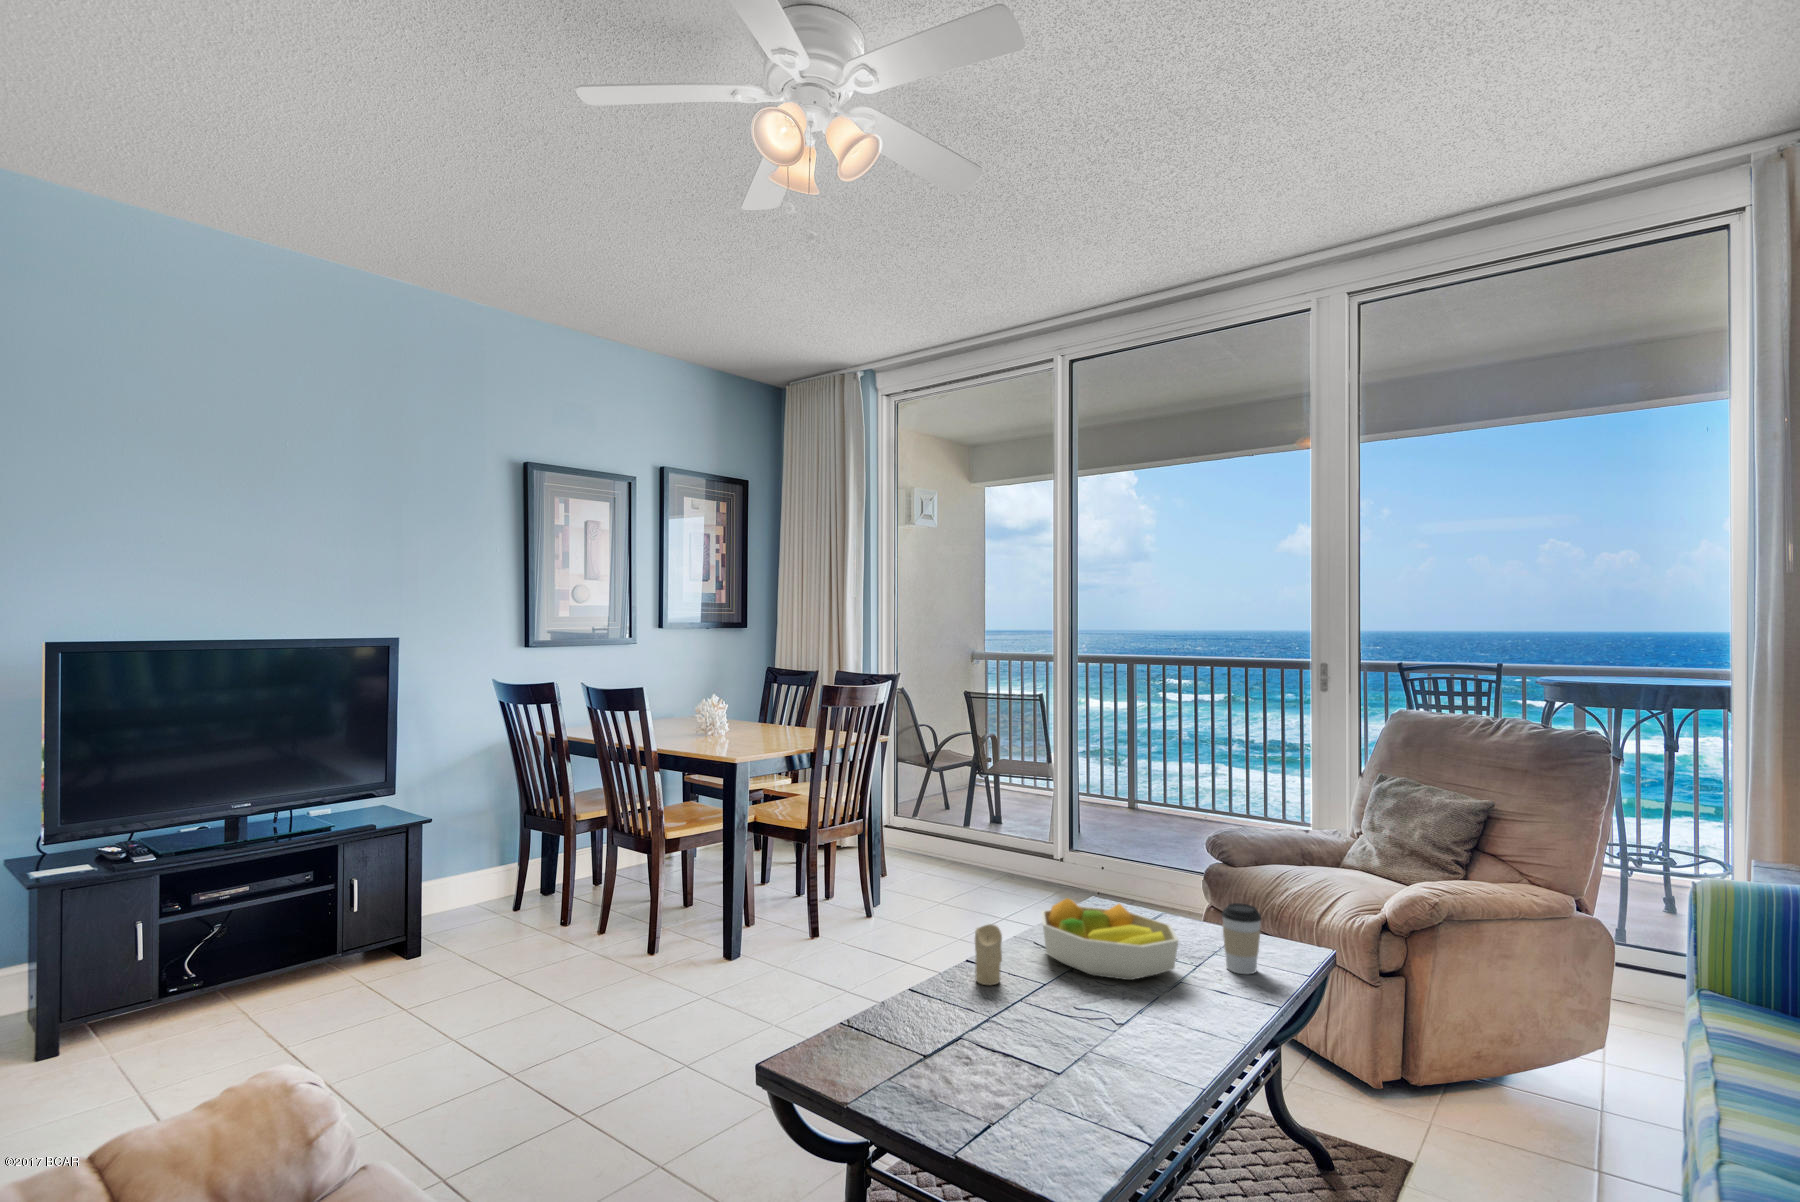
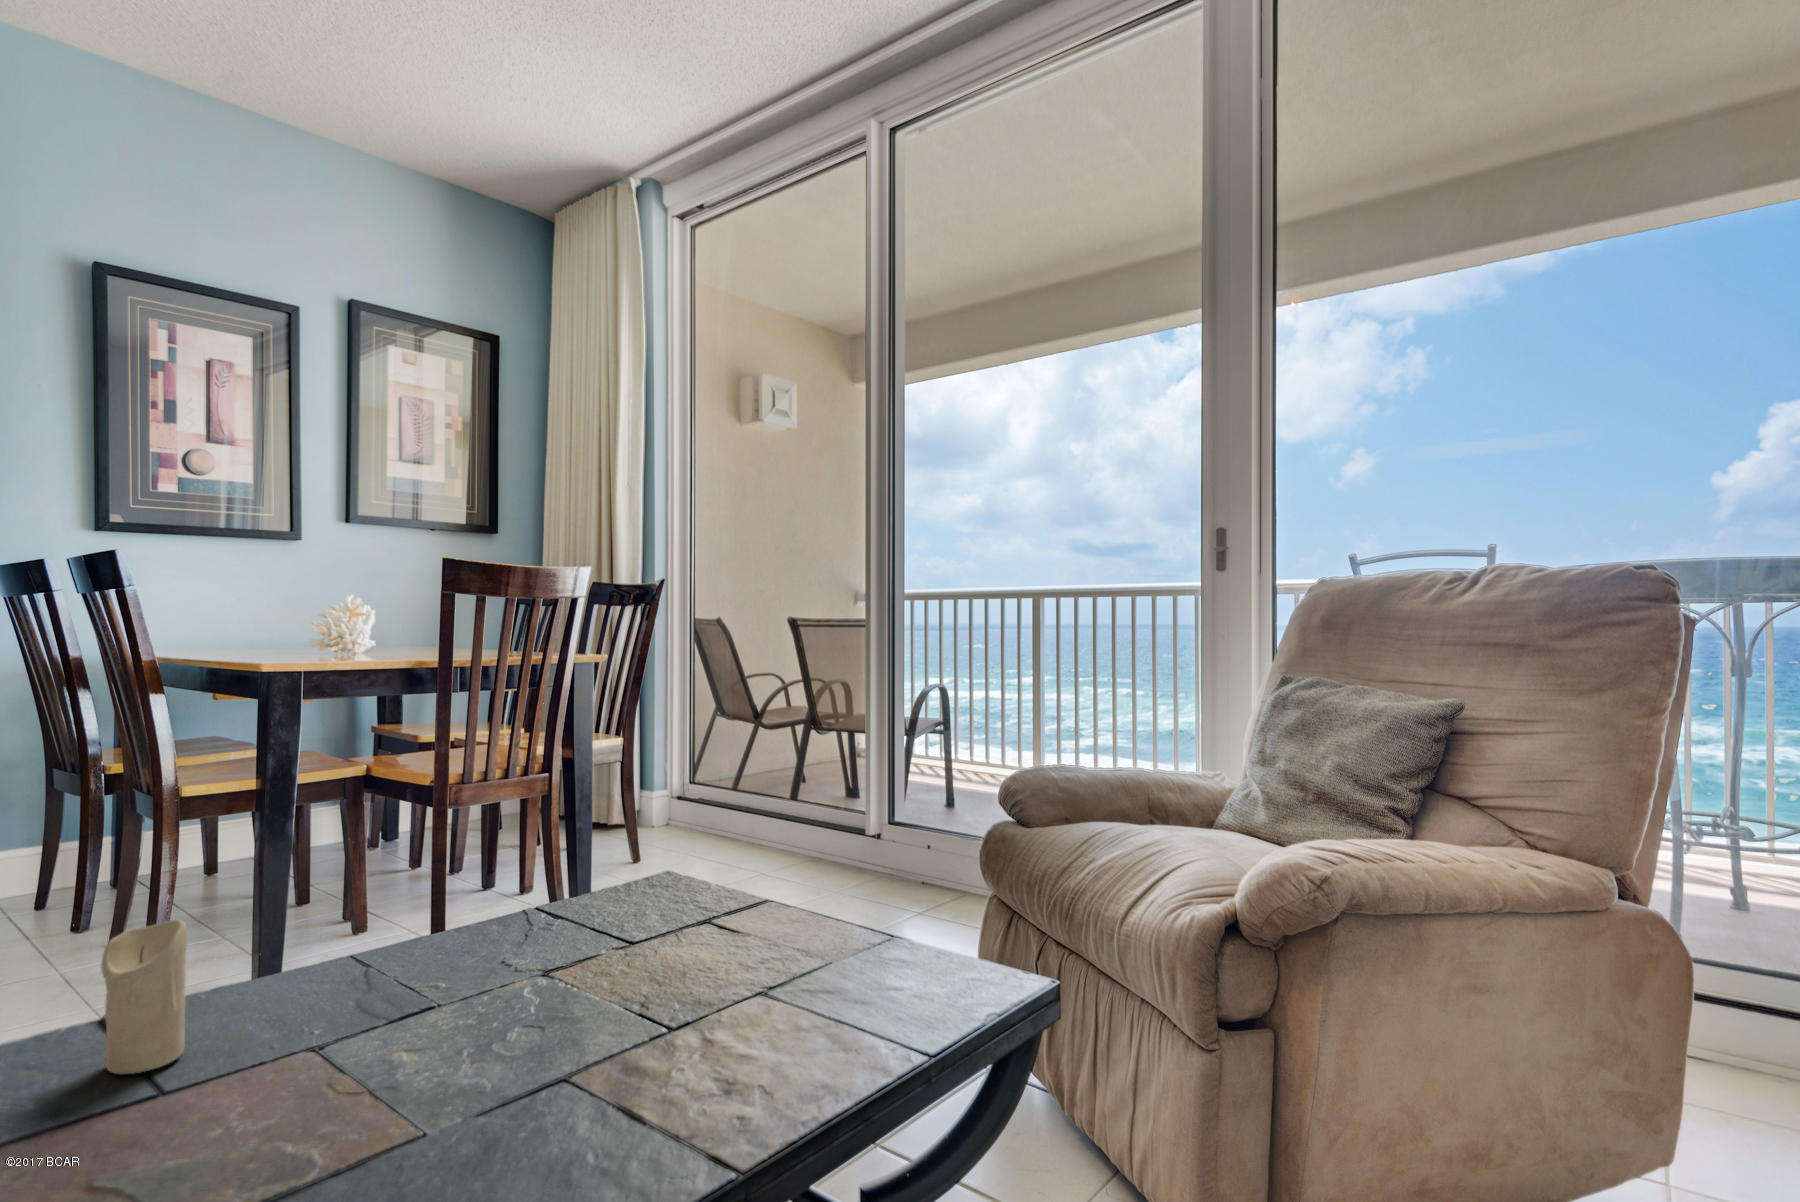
fruit bowl: present [1041,898,1179,980] -> none [380,862,678,1058]
coffee cup: present [1222,903,1261,974] -> none [792,873,881,1041]

